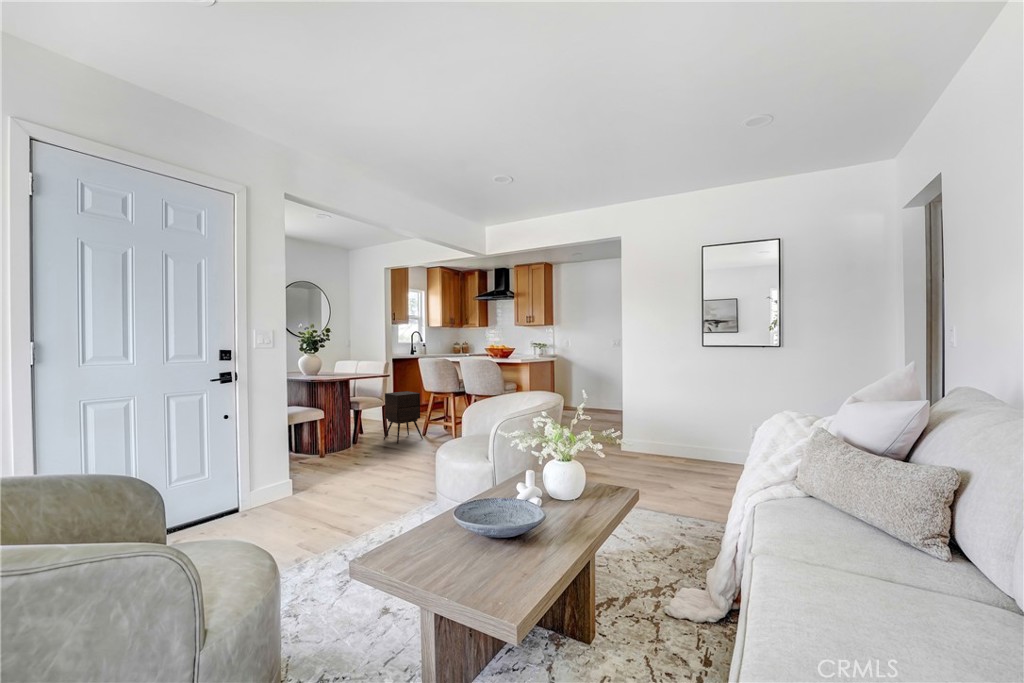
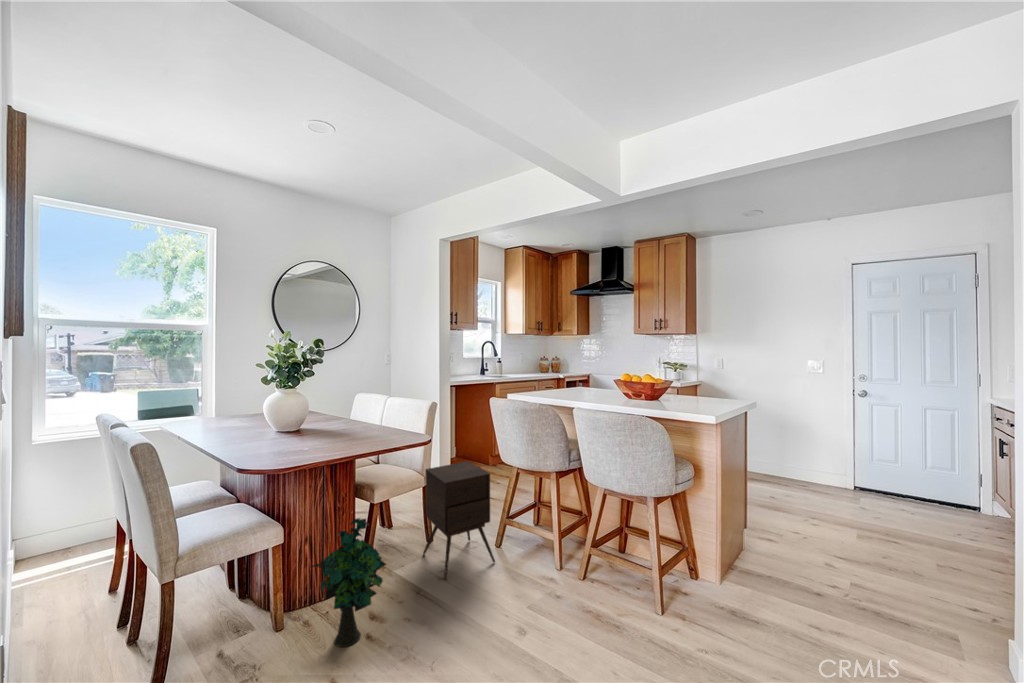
decorative plant: none [339,401,373,457] -> present [311,518,386,647]

